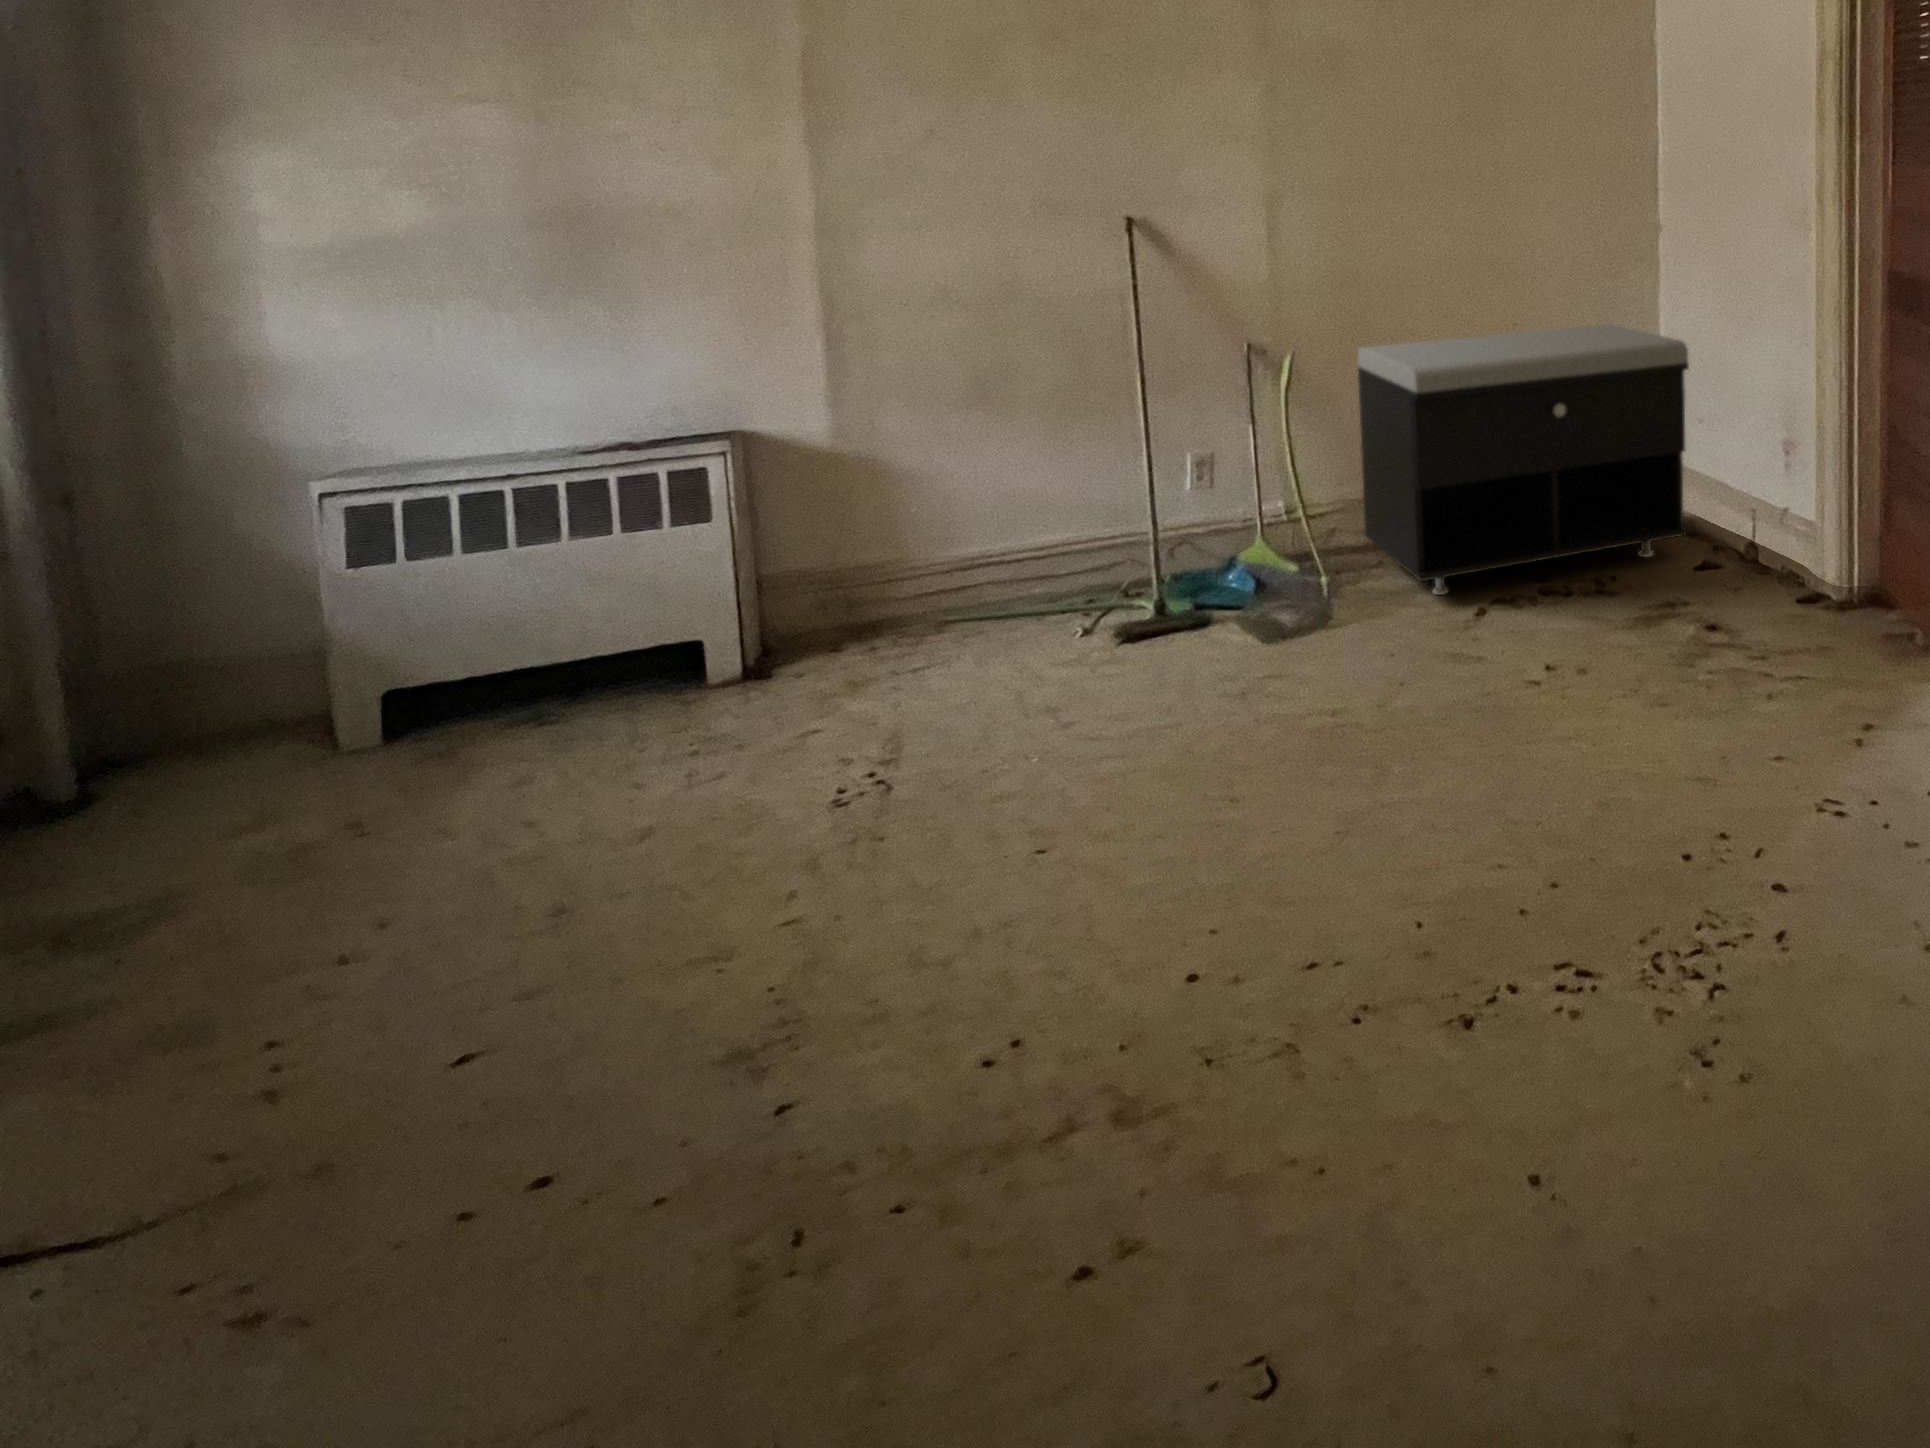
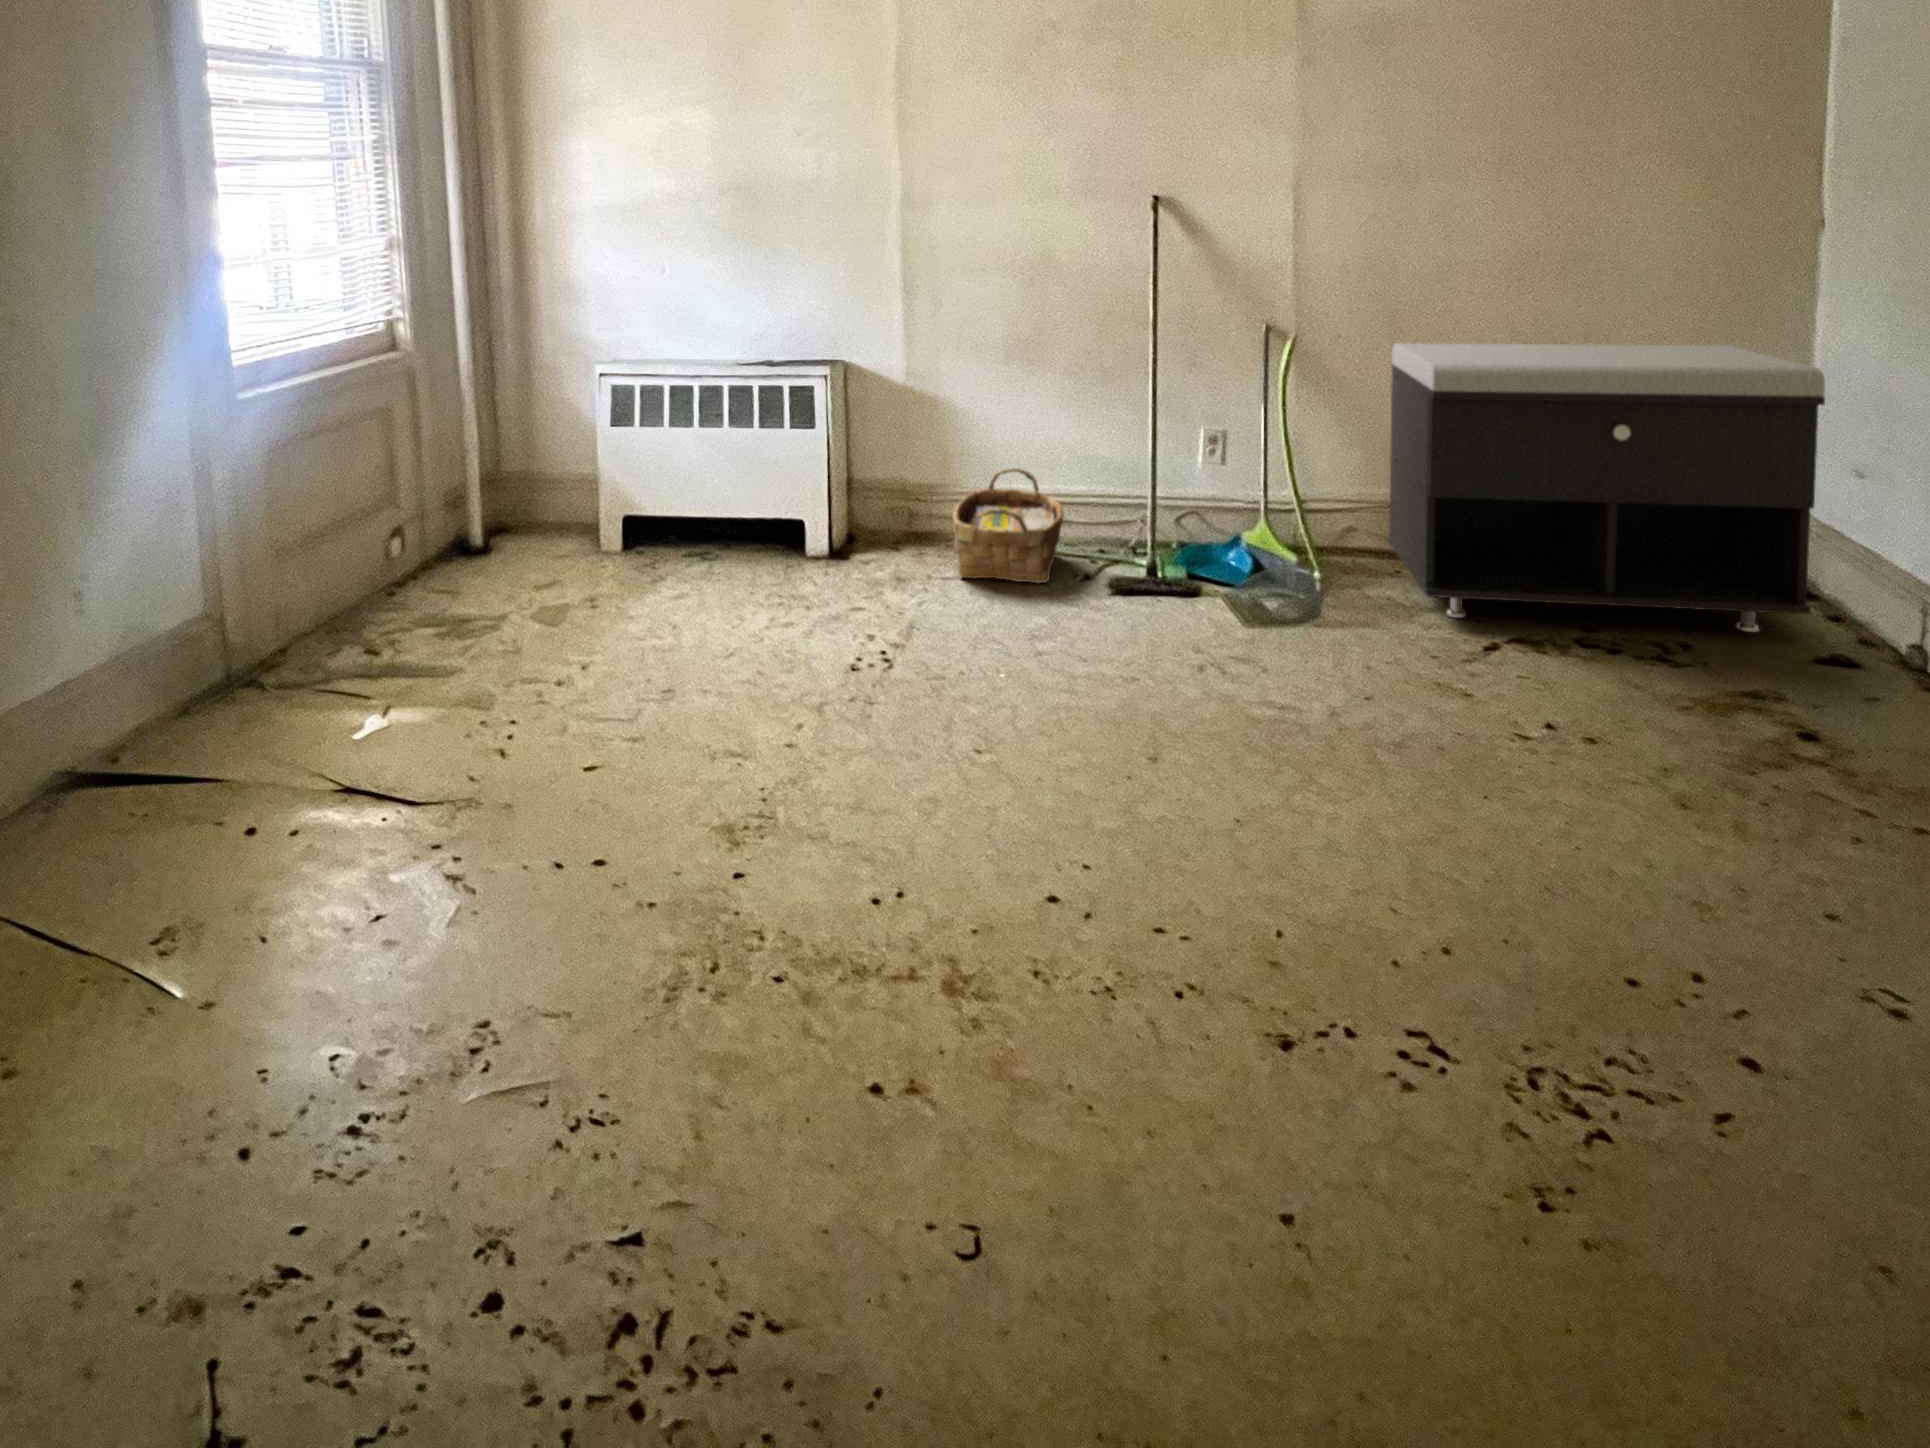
woven basket: none [915,527,1049,666] -> present [953,468,1064,583]

